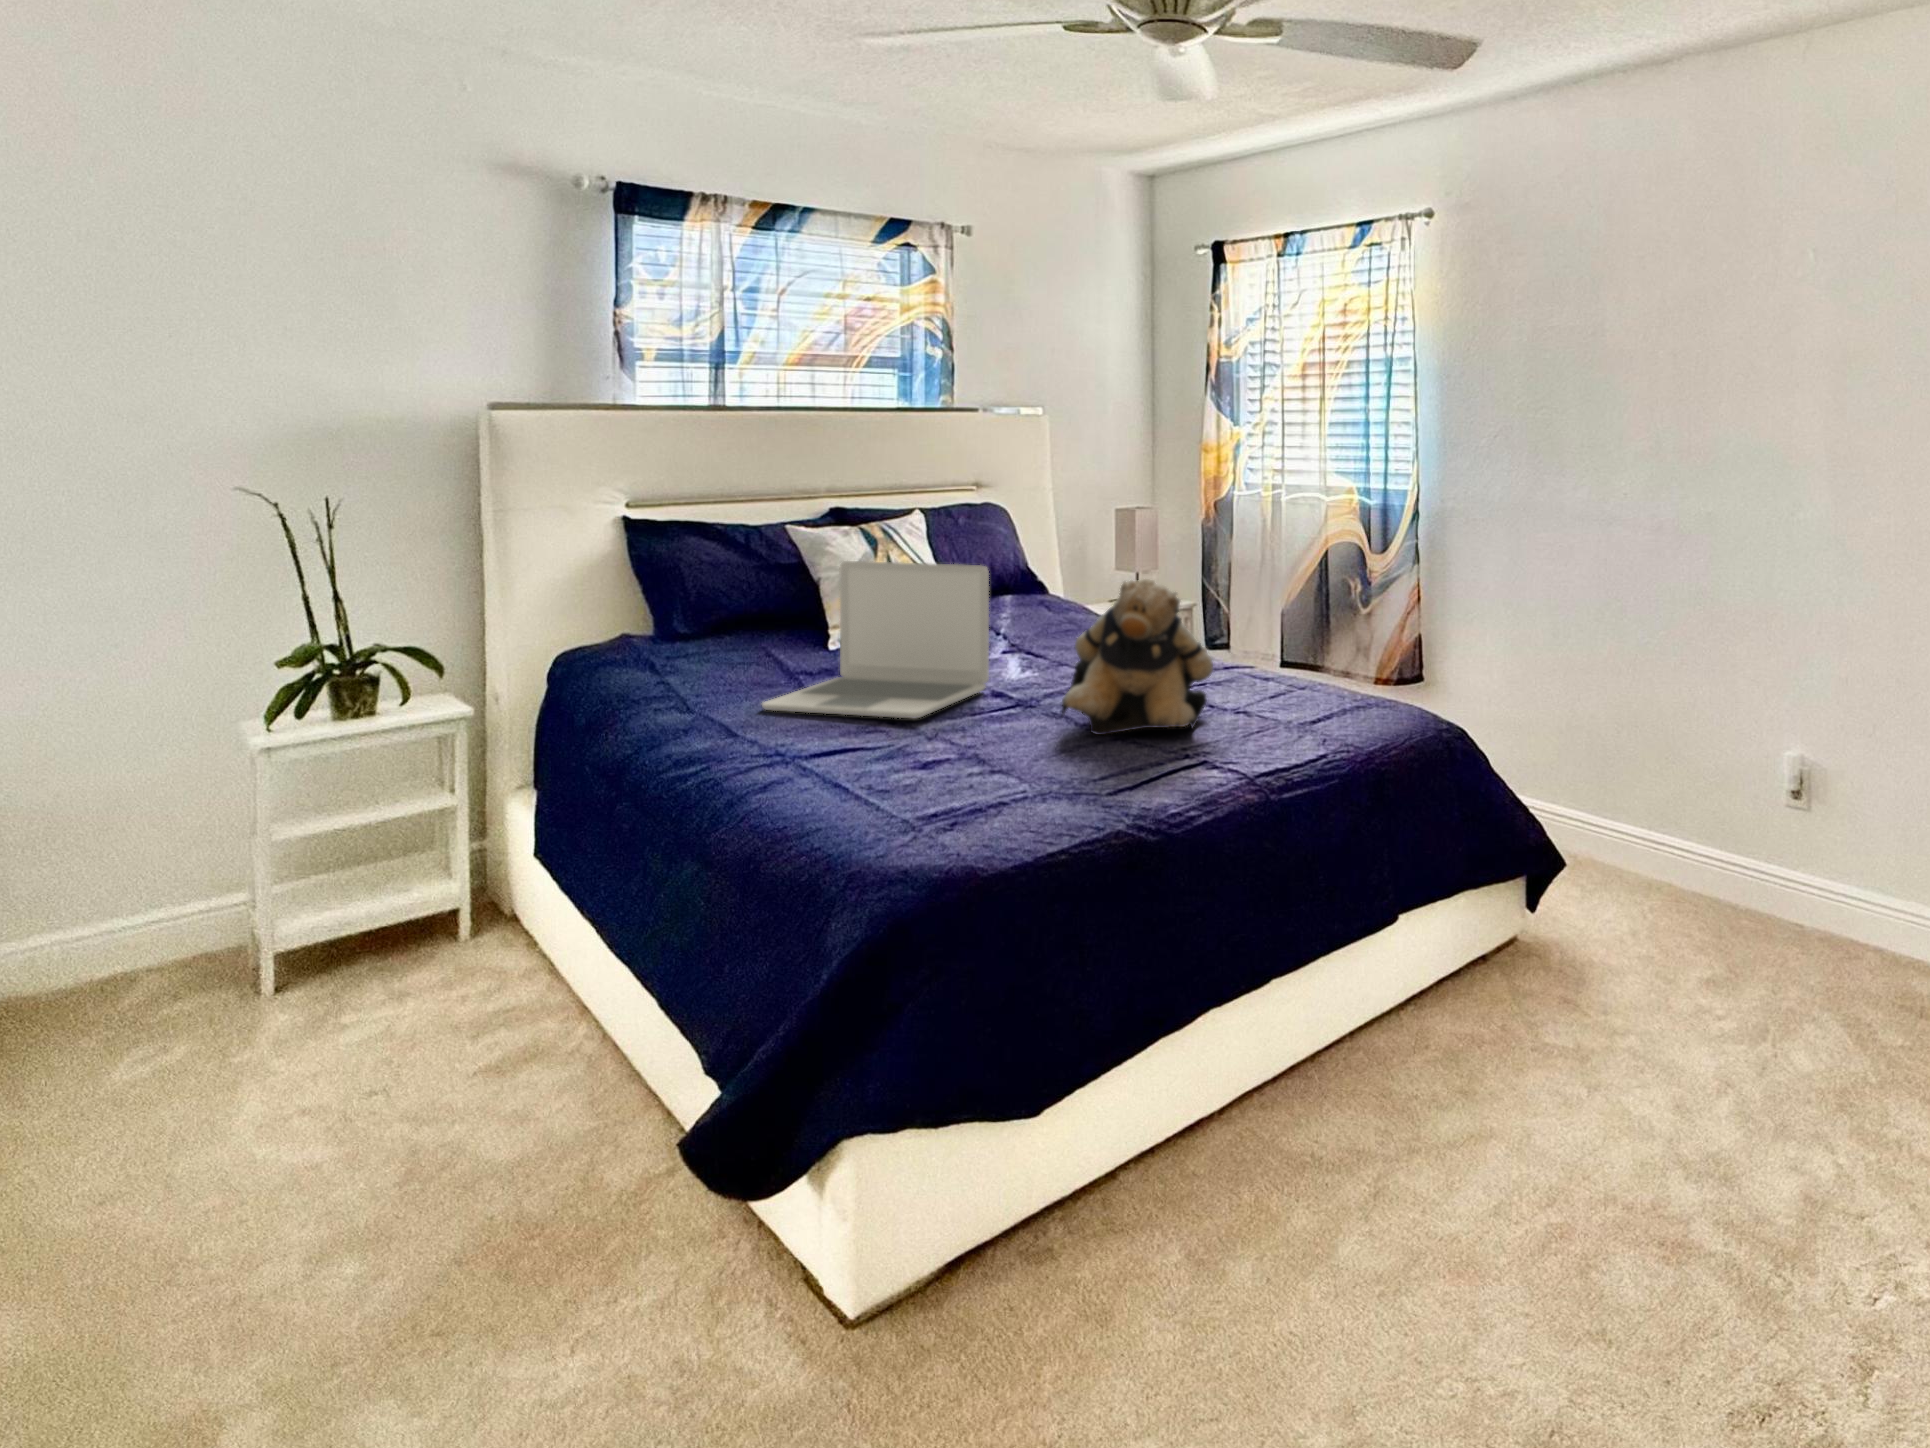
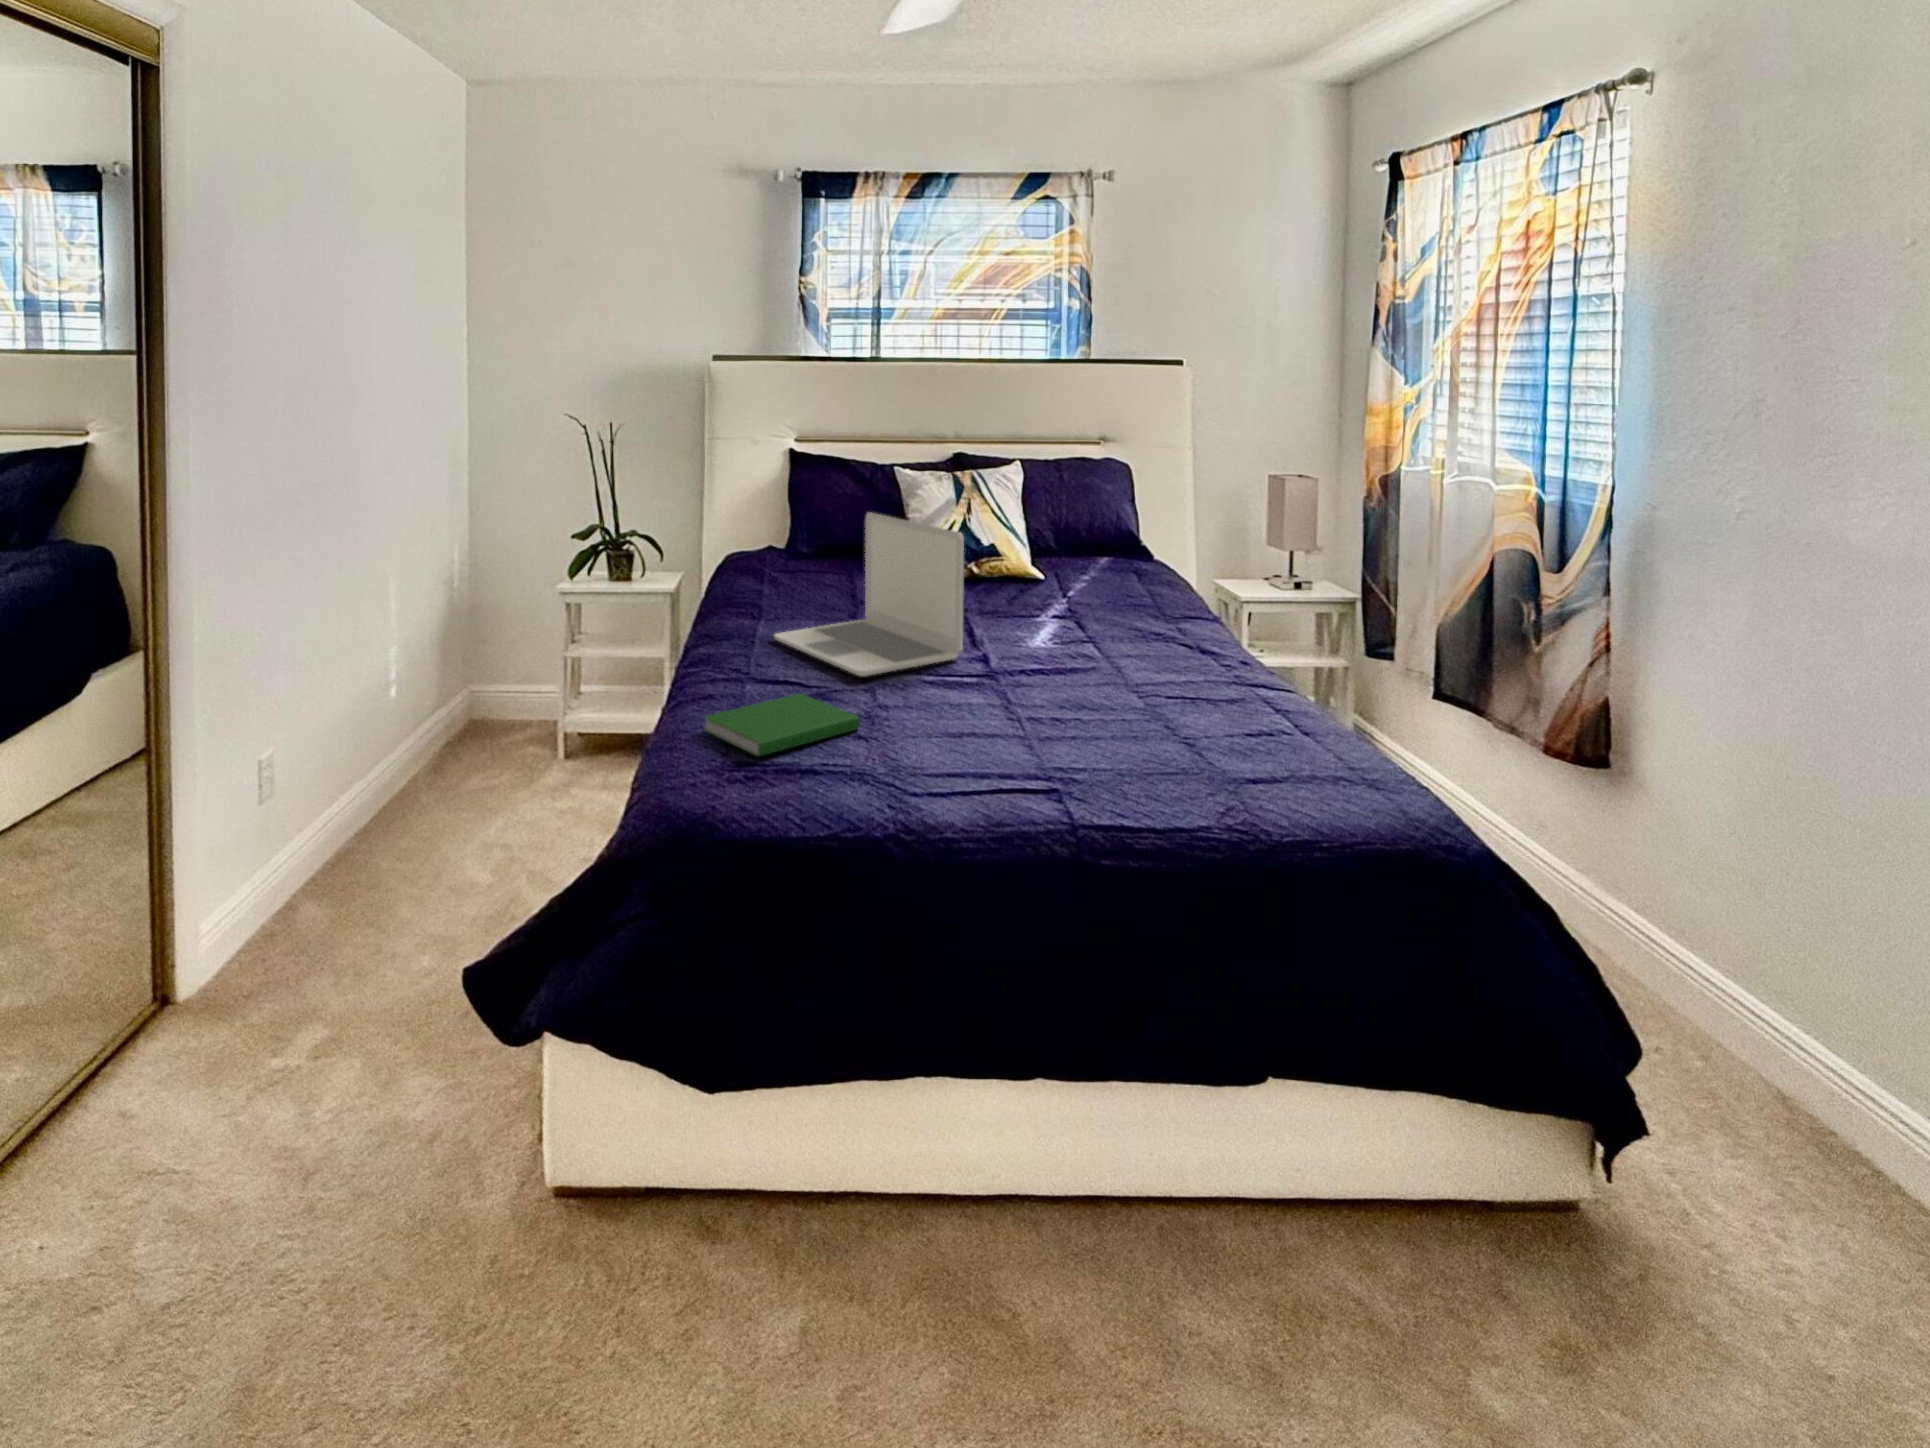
teddy bear: present [1062,579,1213,735] -> none [952,572,1130,755]
hardcover book: none [813,740,976,795] -> present [704,693,860,756]

